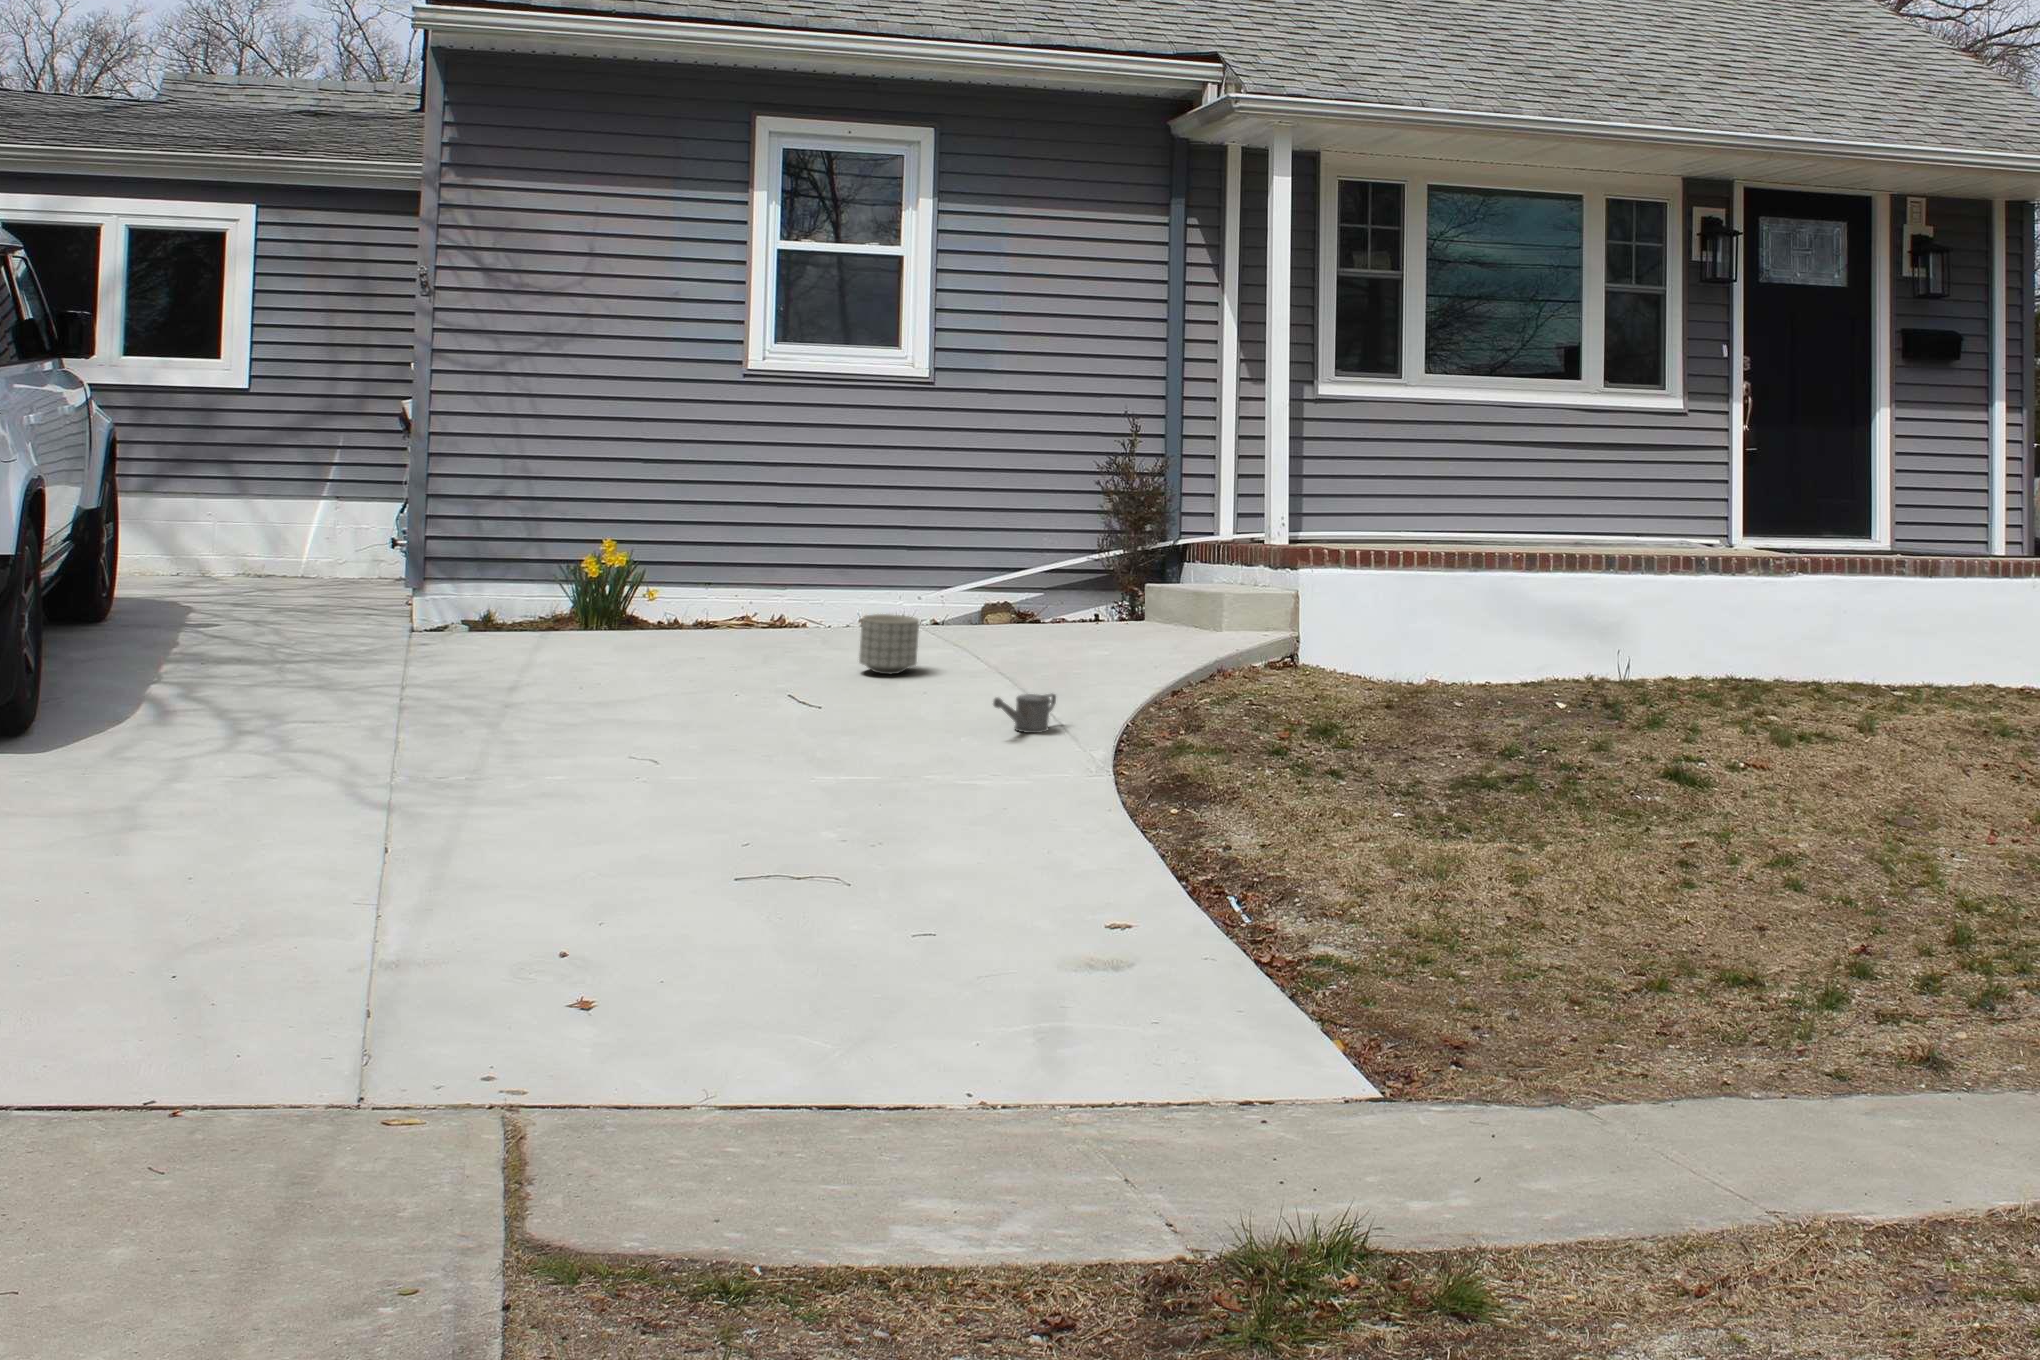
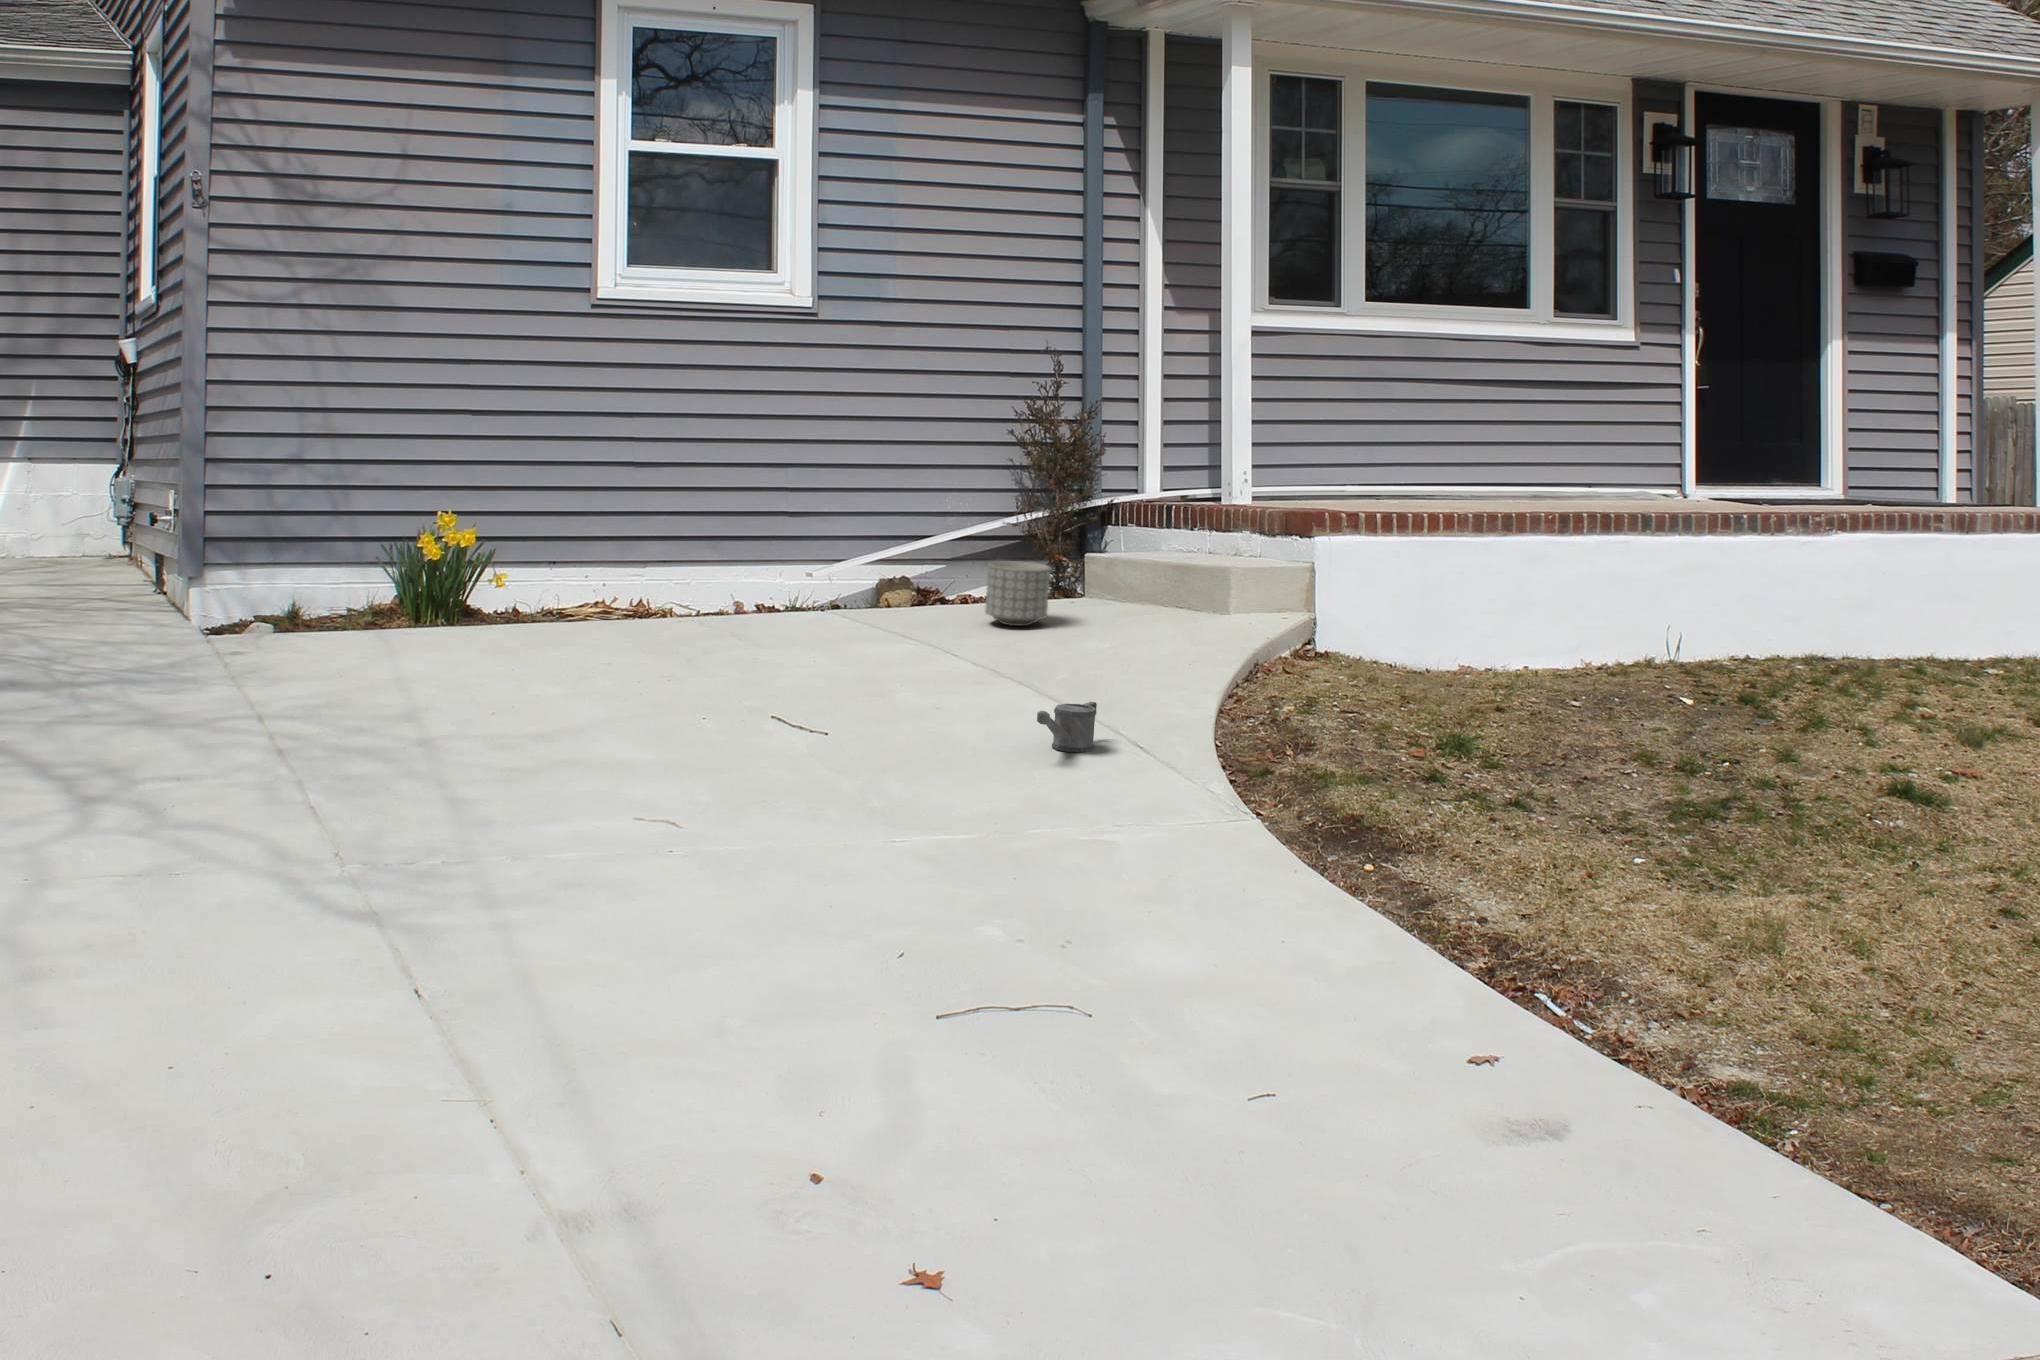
planter: present [859,614,919,674] -> present [985,561,1050,626]

